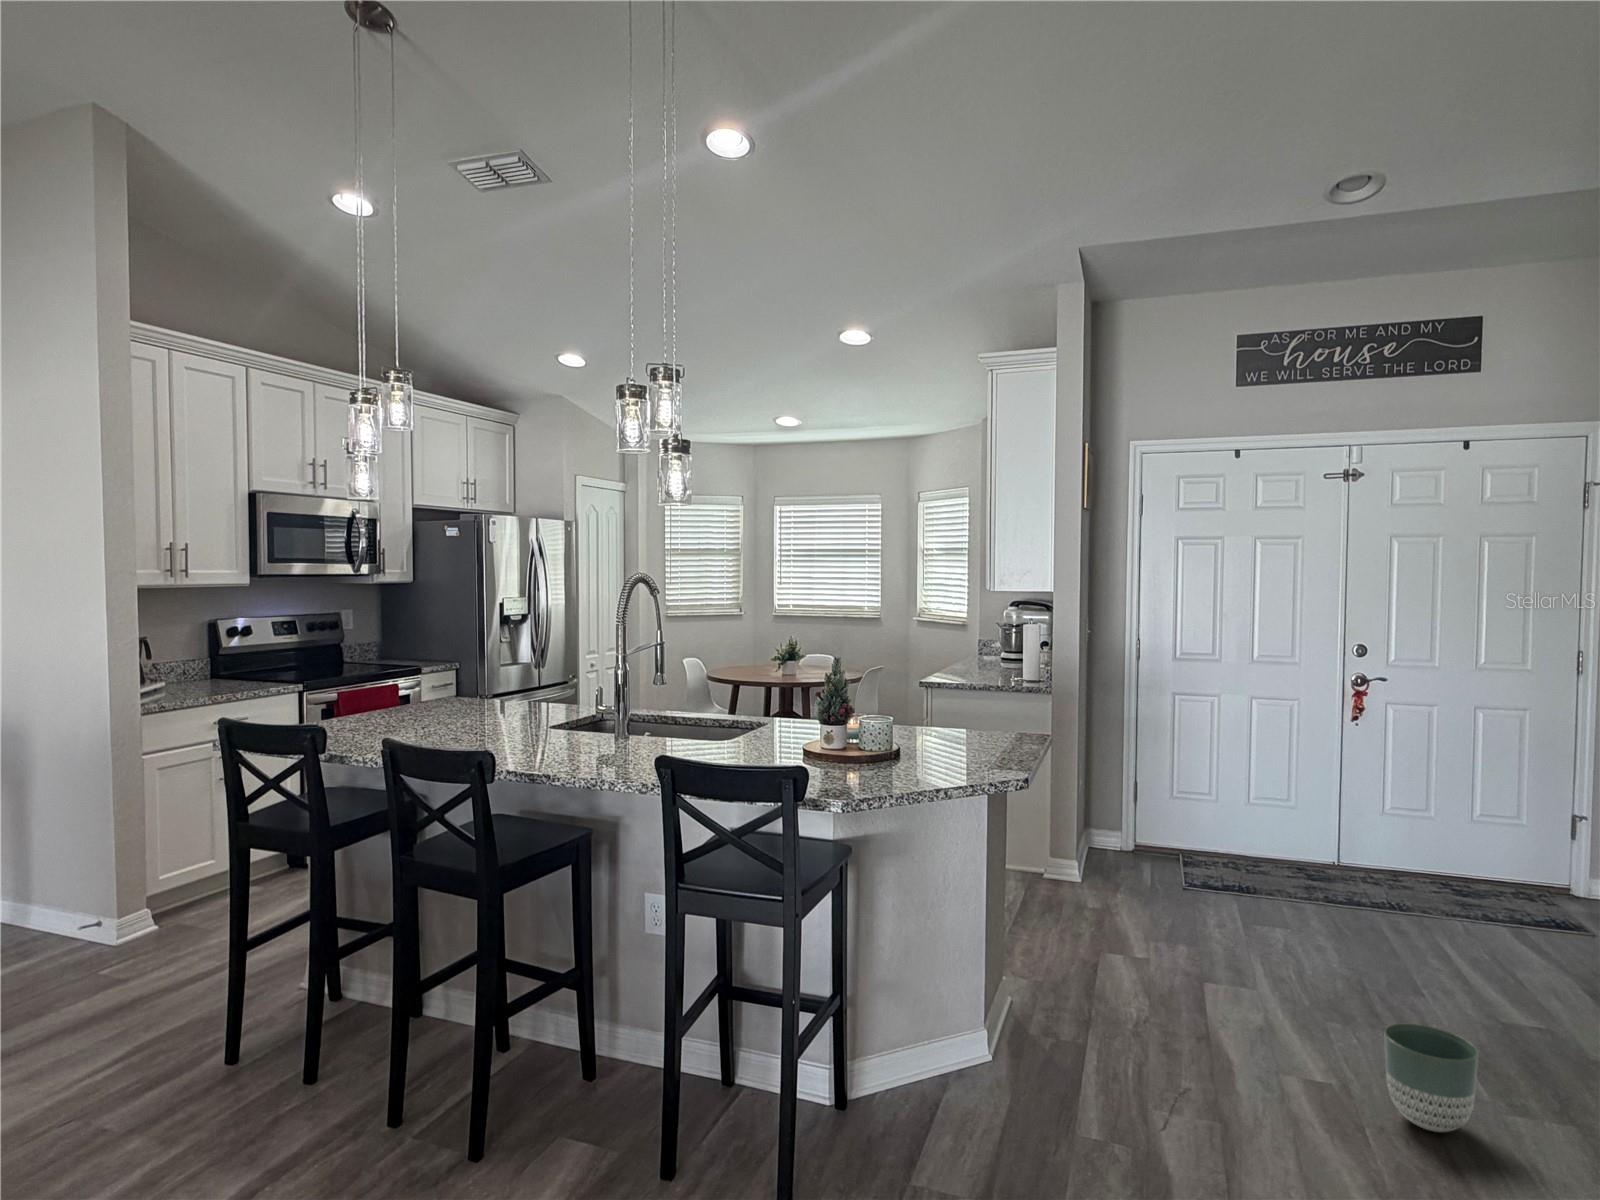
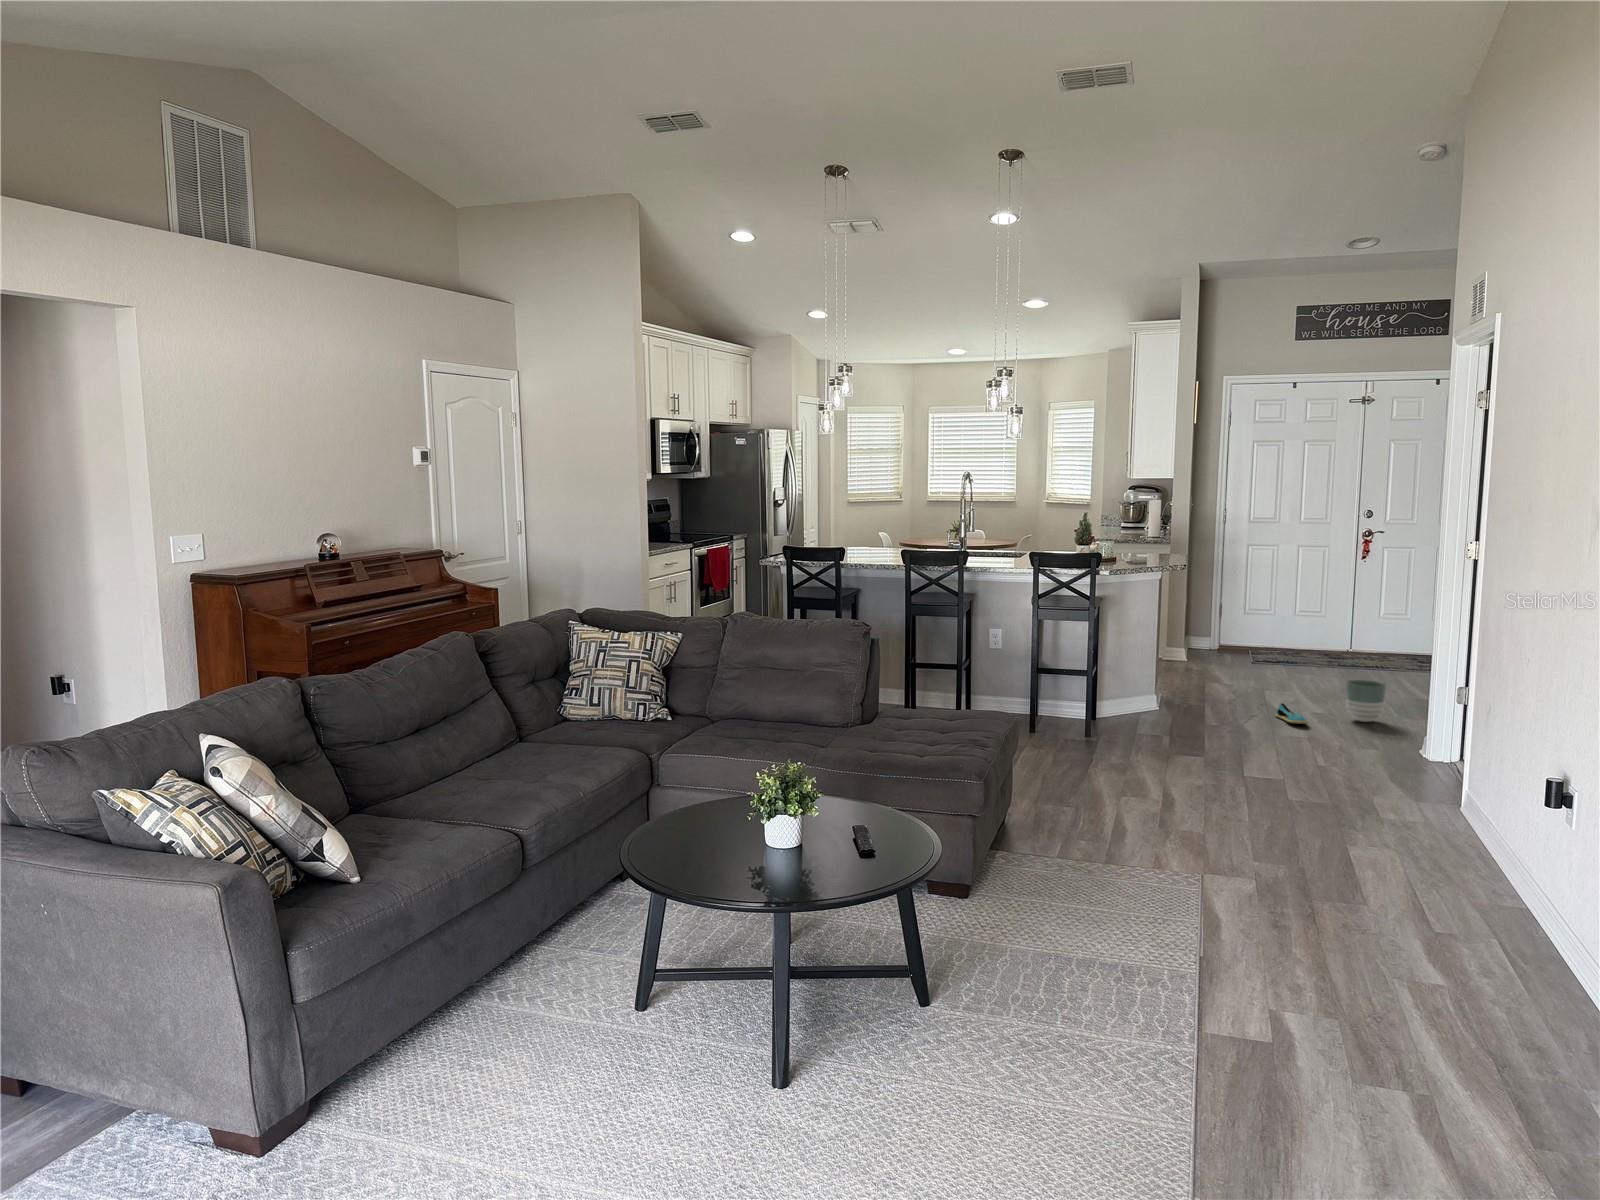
shoe: none [1234,1066,1312,1147] -> present [1275,703,1309,724]

